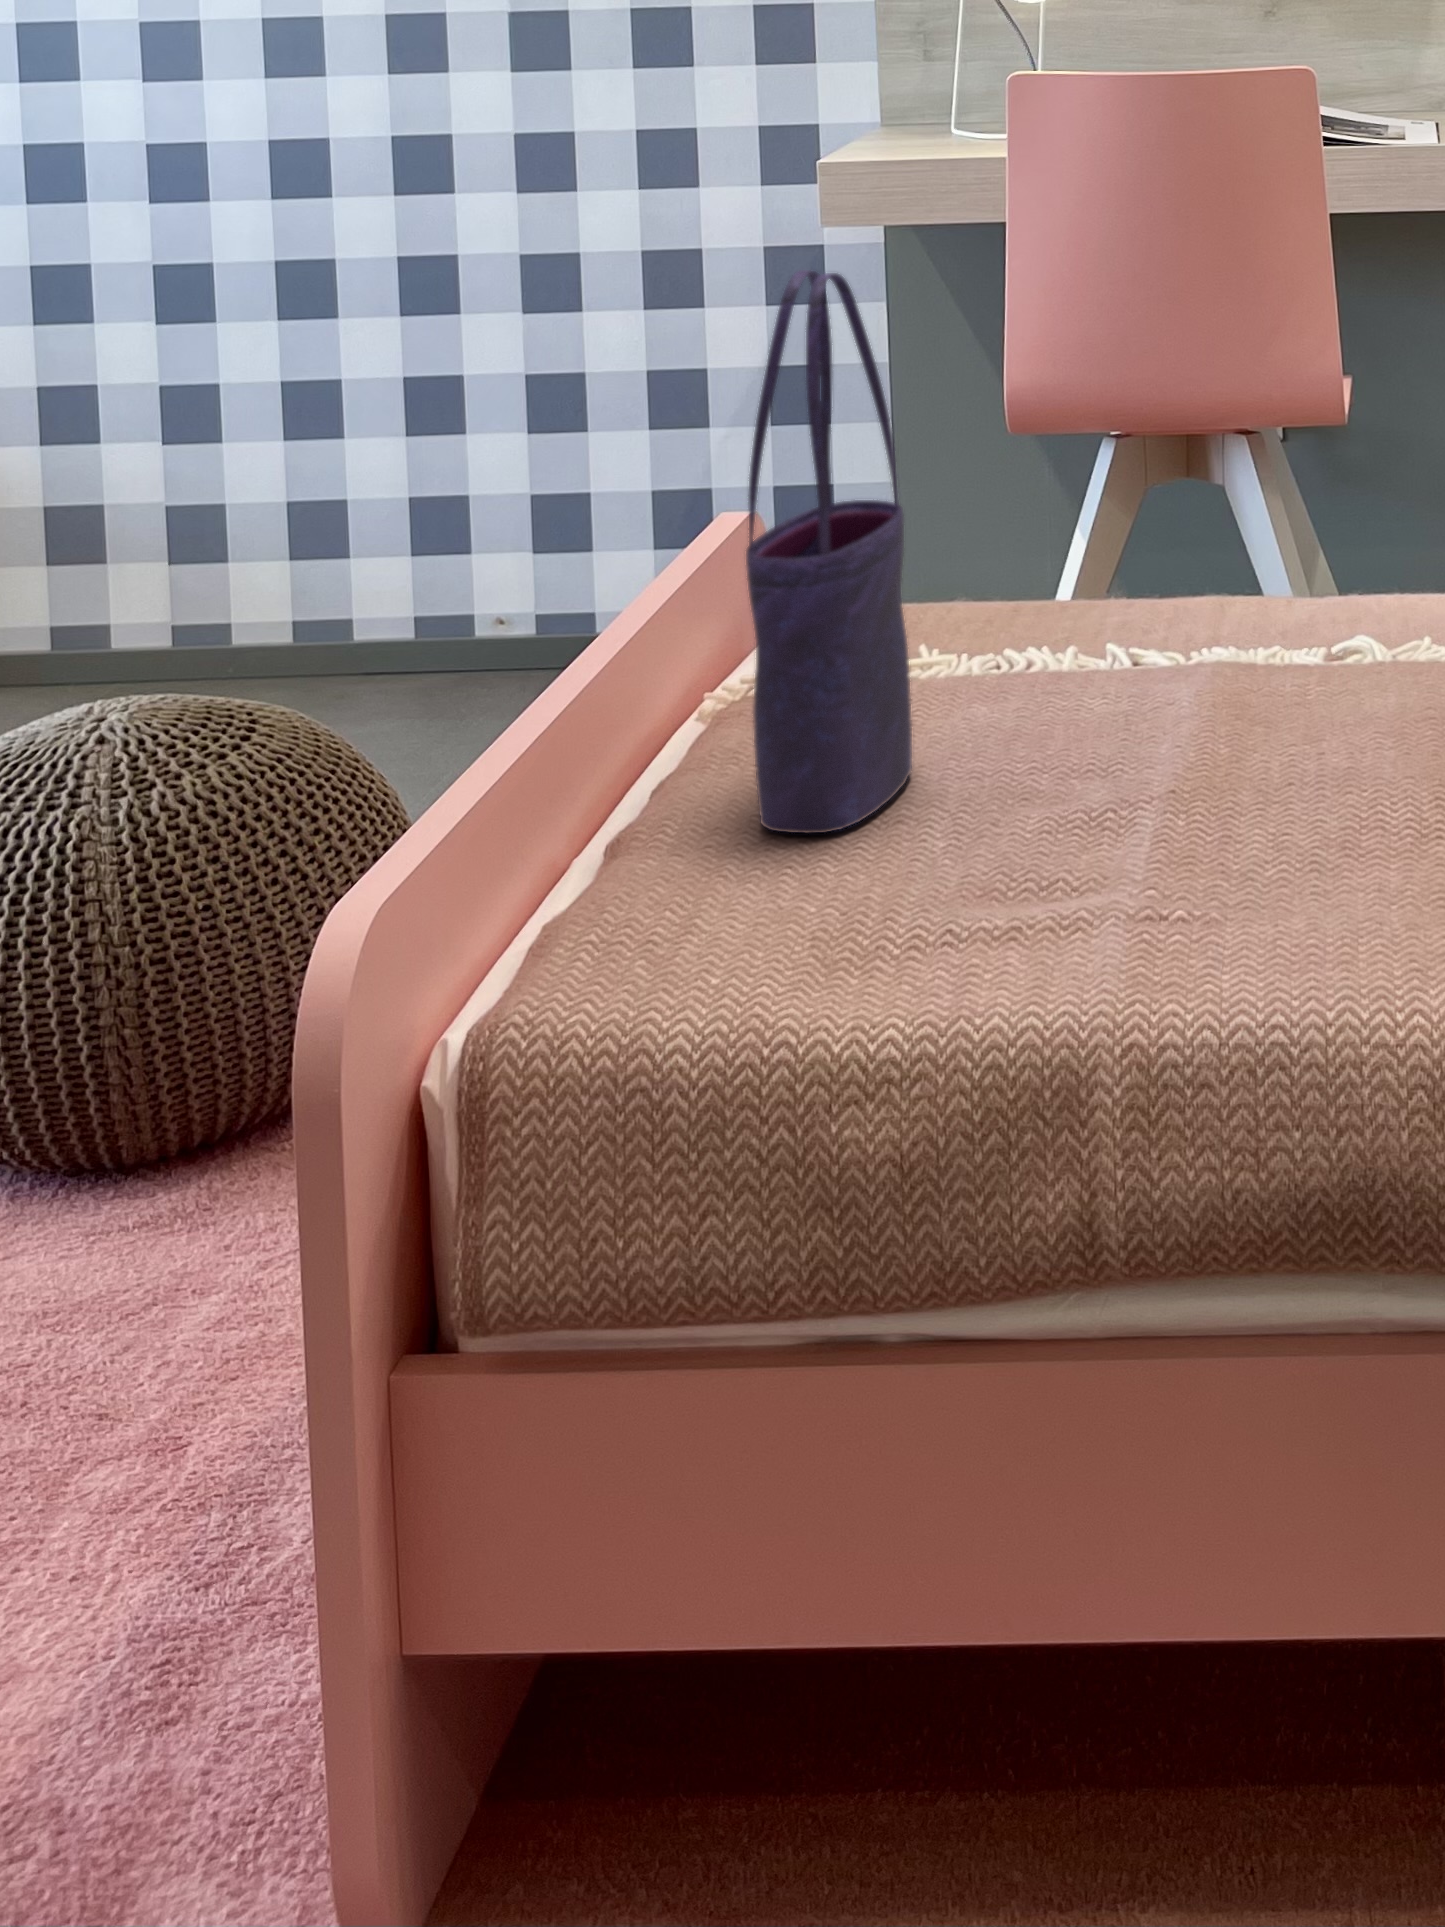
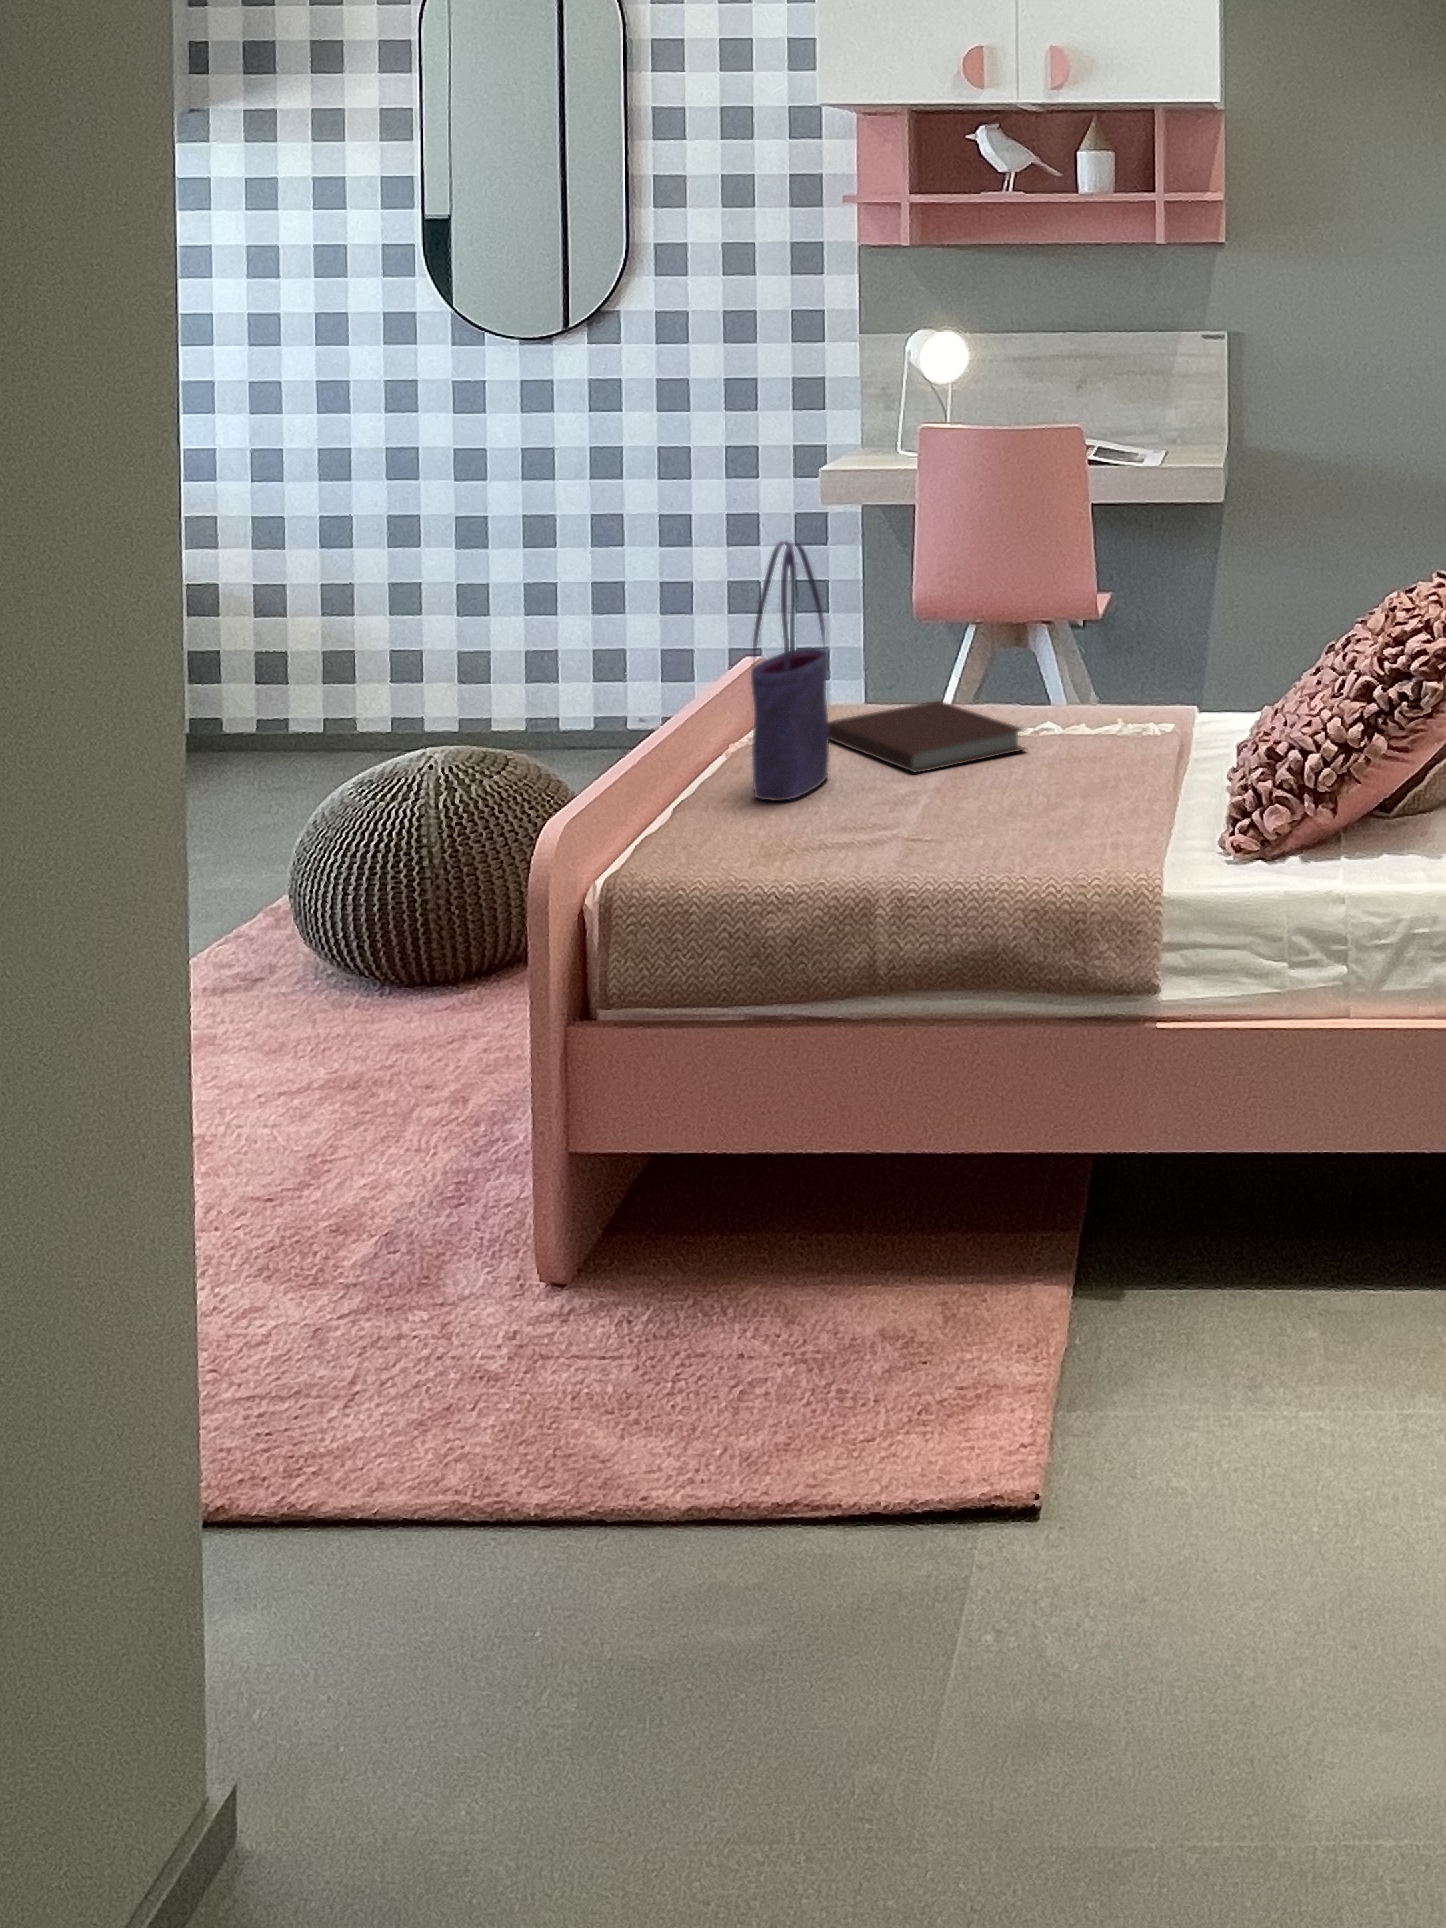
notebook: none [889,594,1315,756] -> present [828,701,1024,773]

